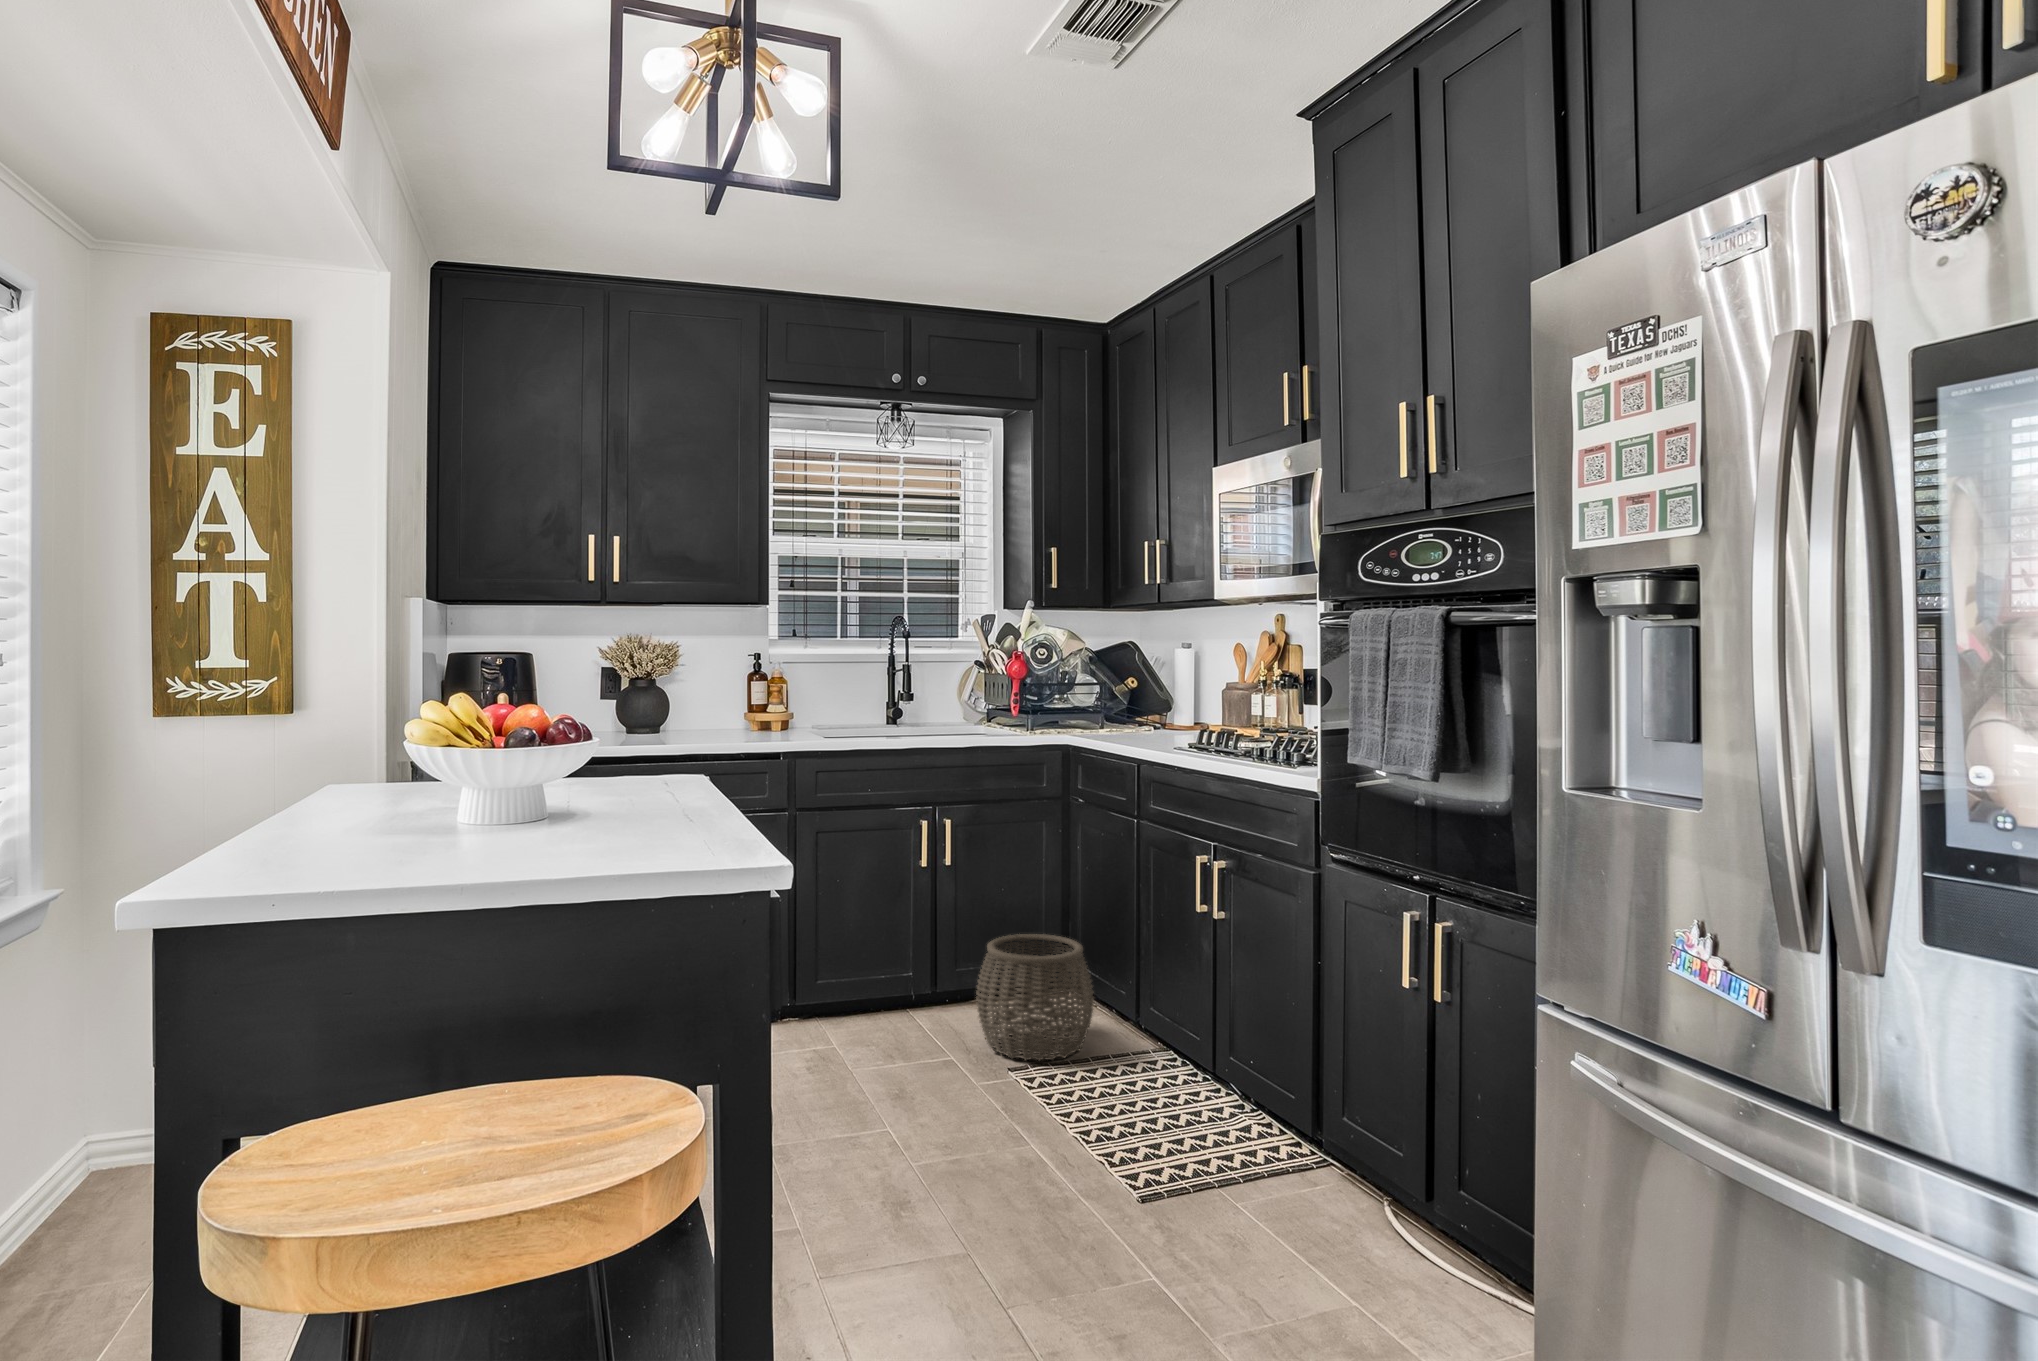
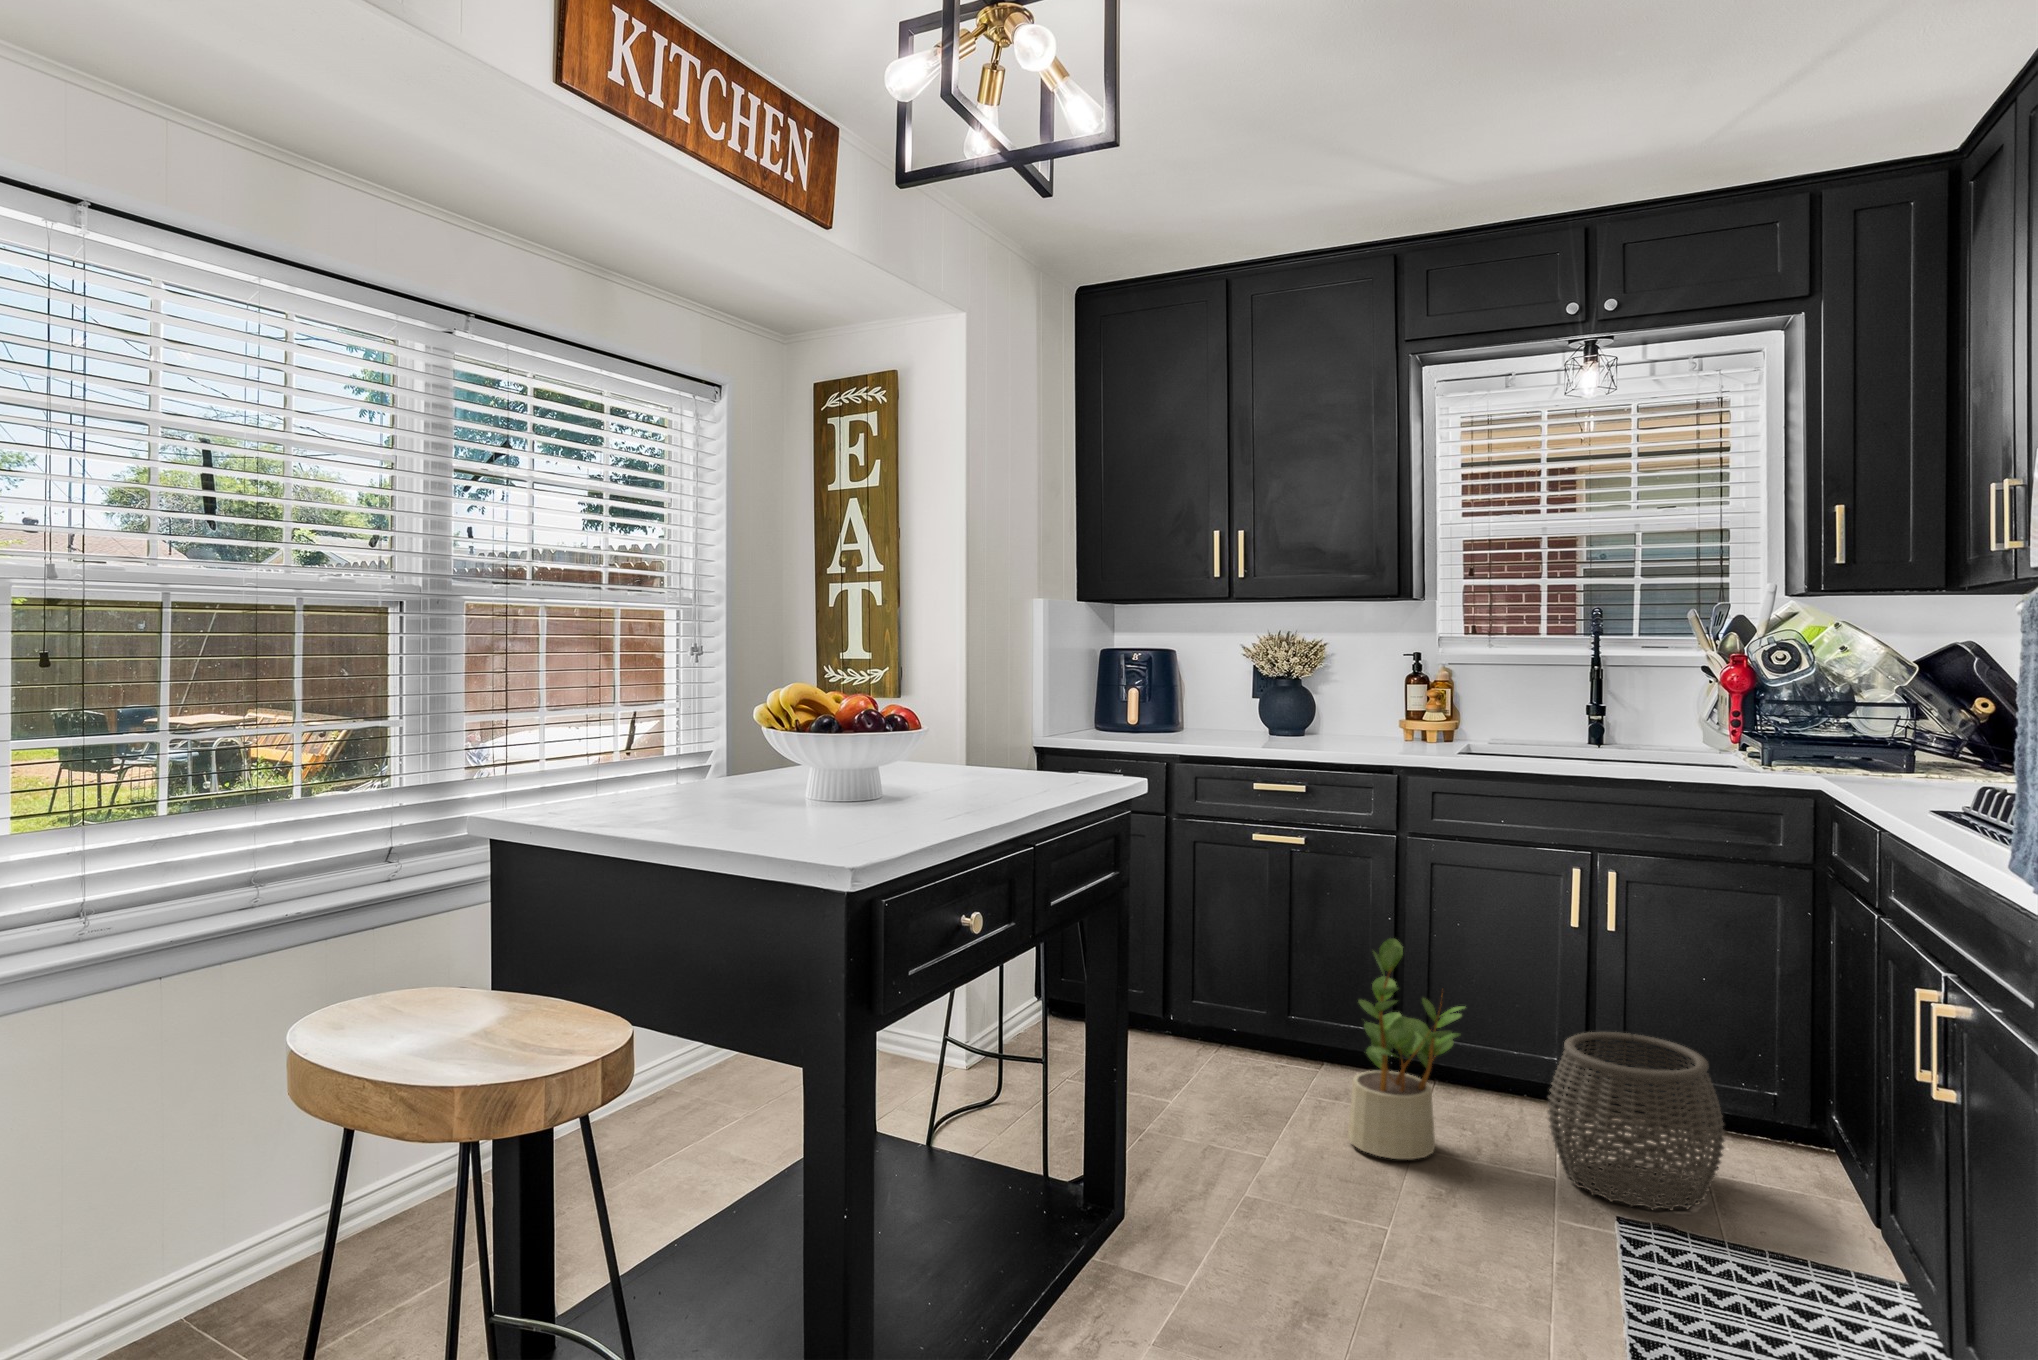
potted plant: none [834,892,924,1082] -> present [1348,938,1465,1159]

